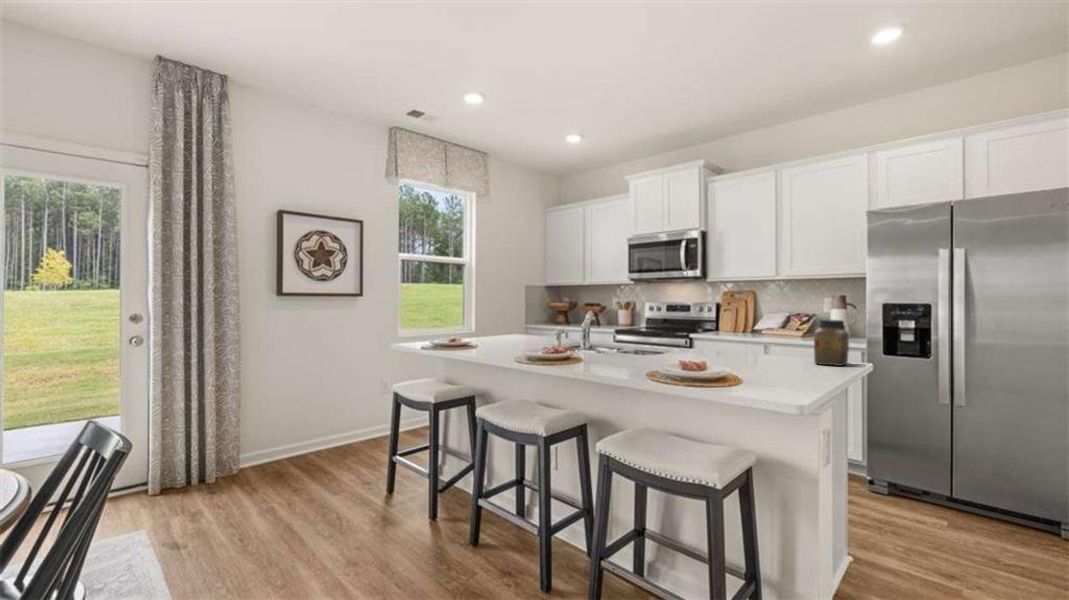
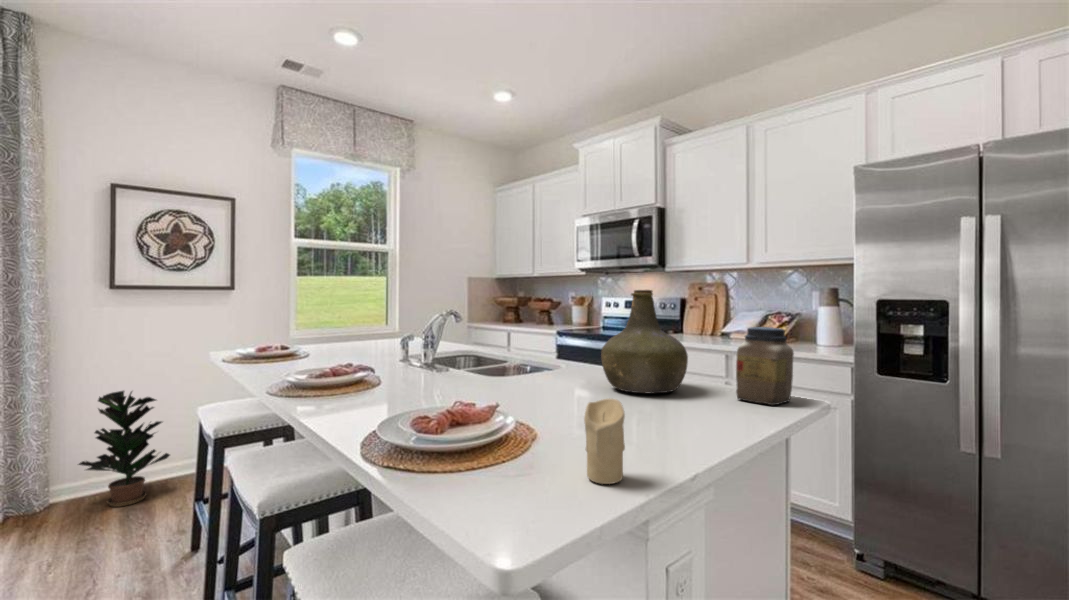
bottle: none [721,297,780,362] -> present [601,290,688,393]
candle: none [782,351,804,390] -> present [584,398,625,484]
potted plant: none [267,376,329,469] -> present [79,391,170,507]

